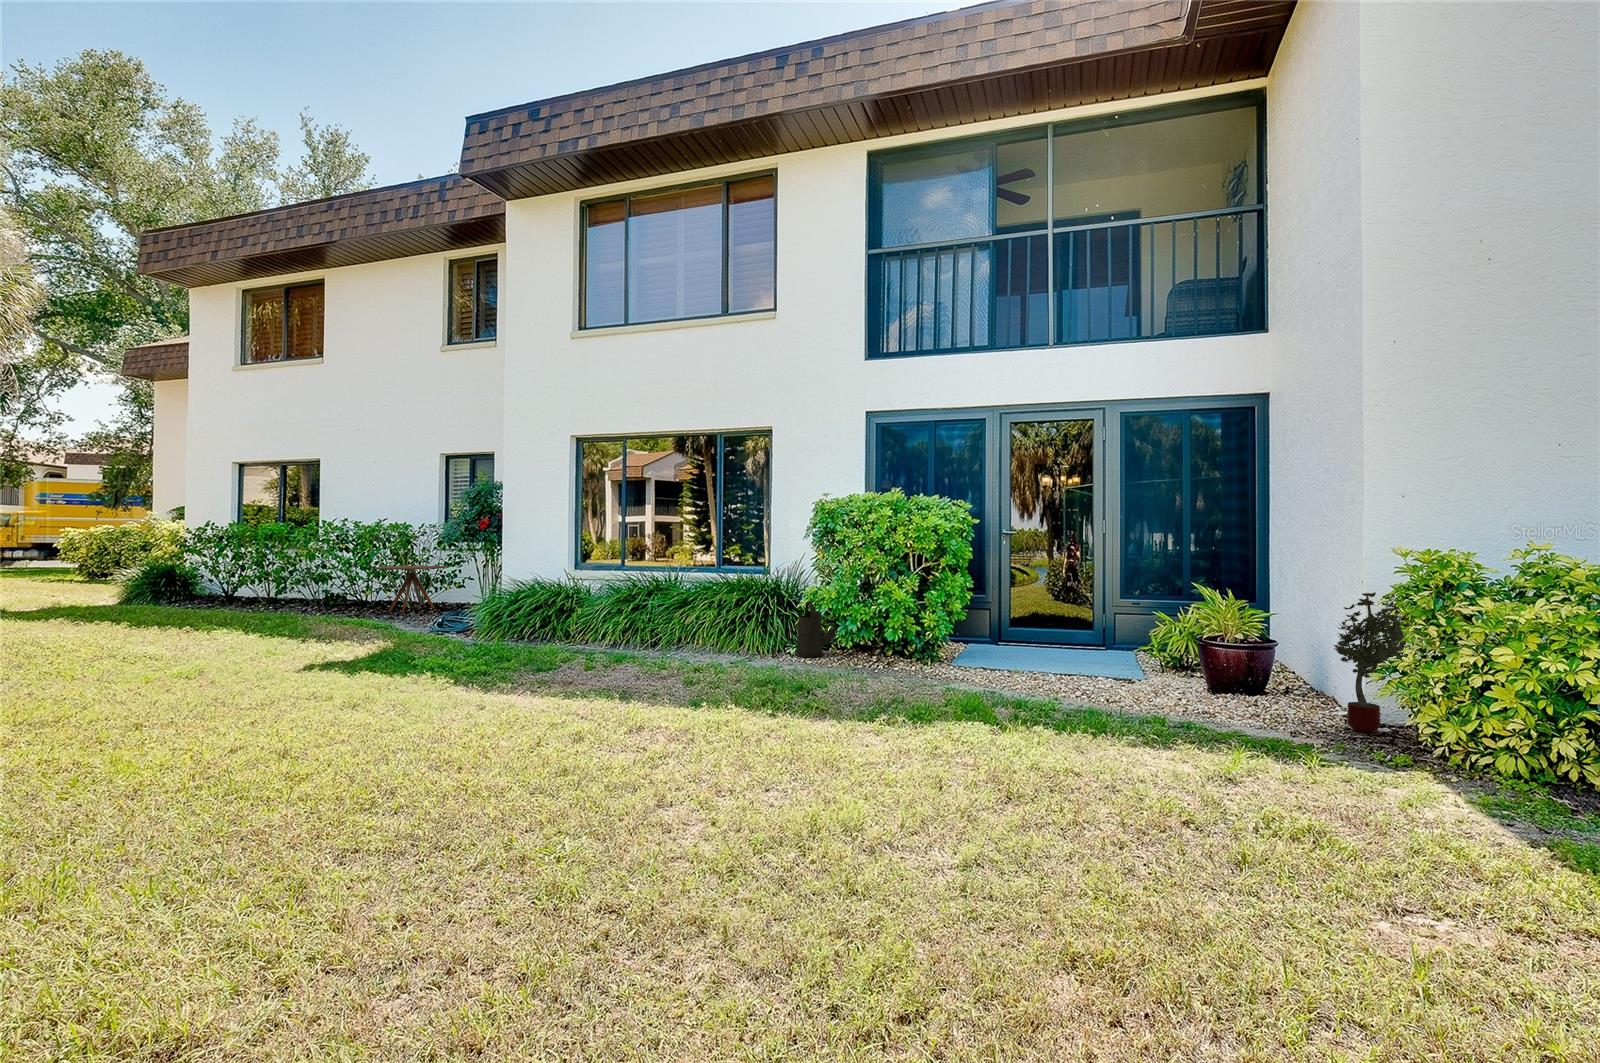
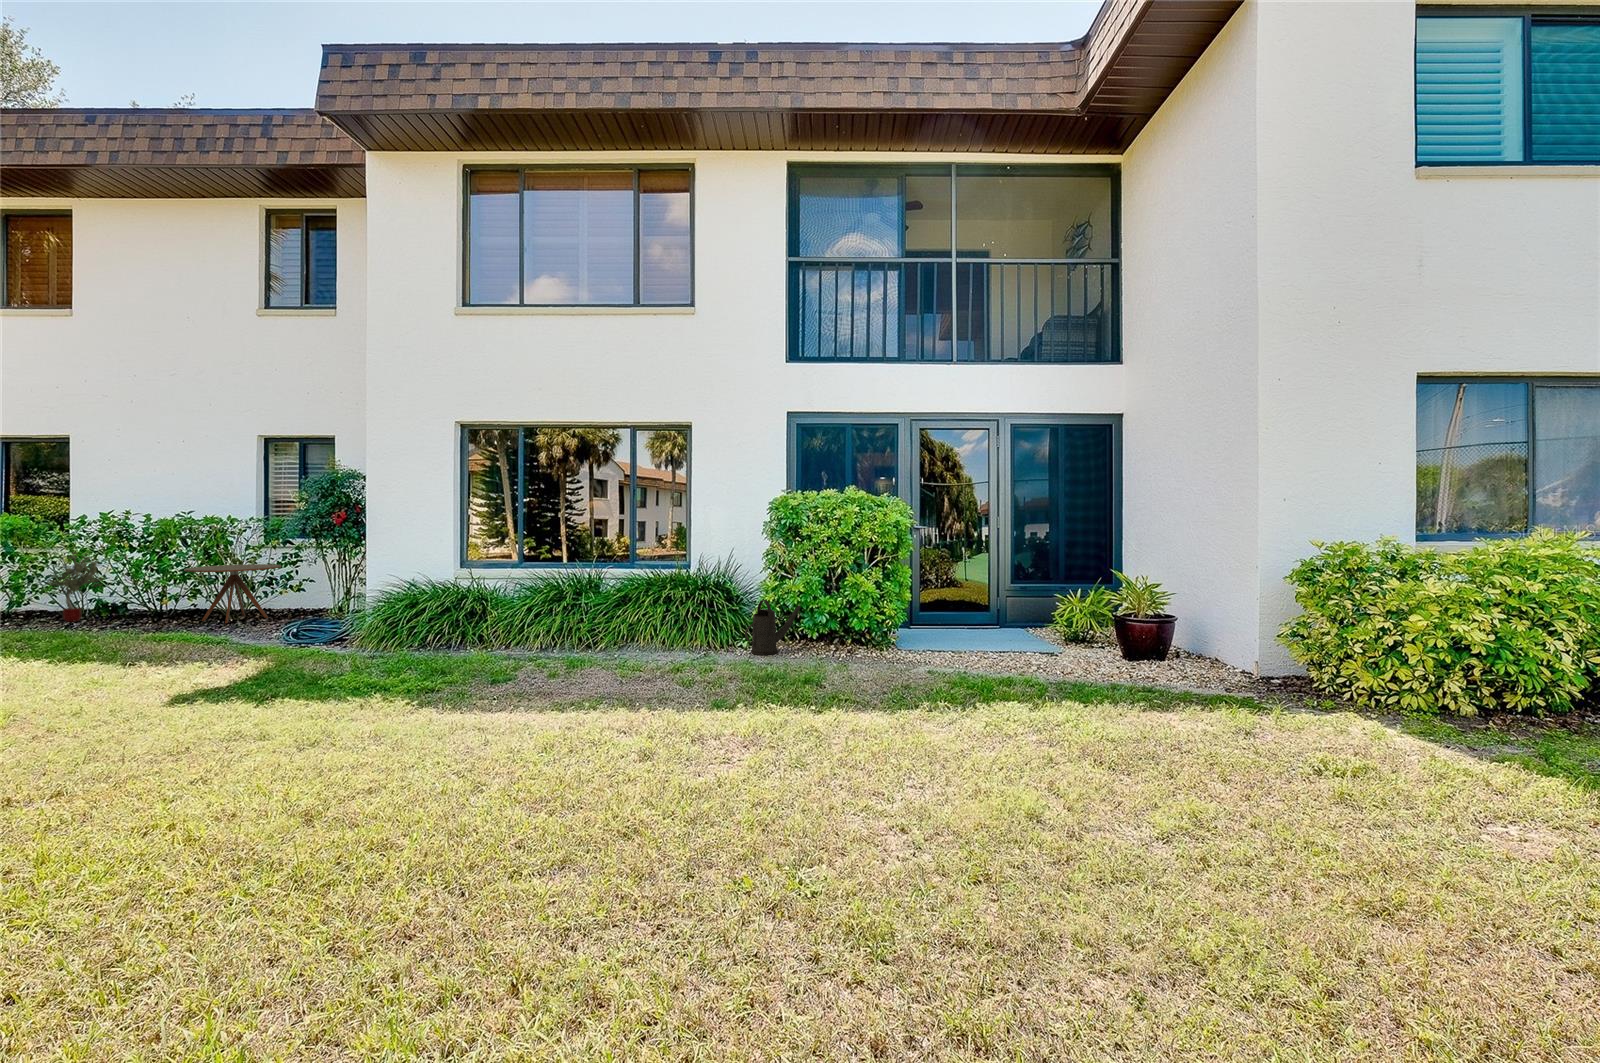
potted tree: present [1334,592,1419,733] -> present [47,552,102,622]

